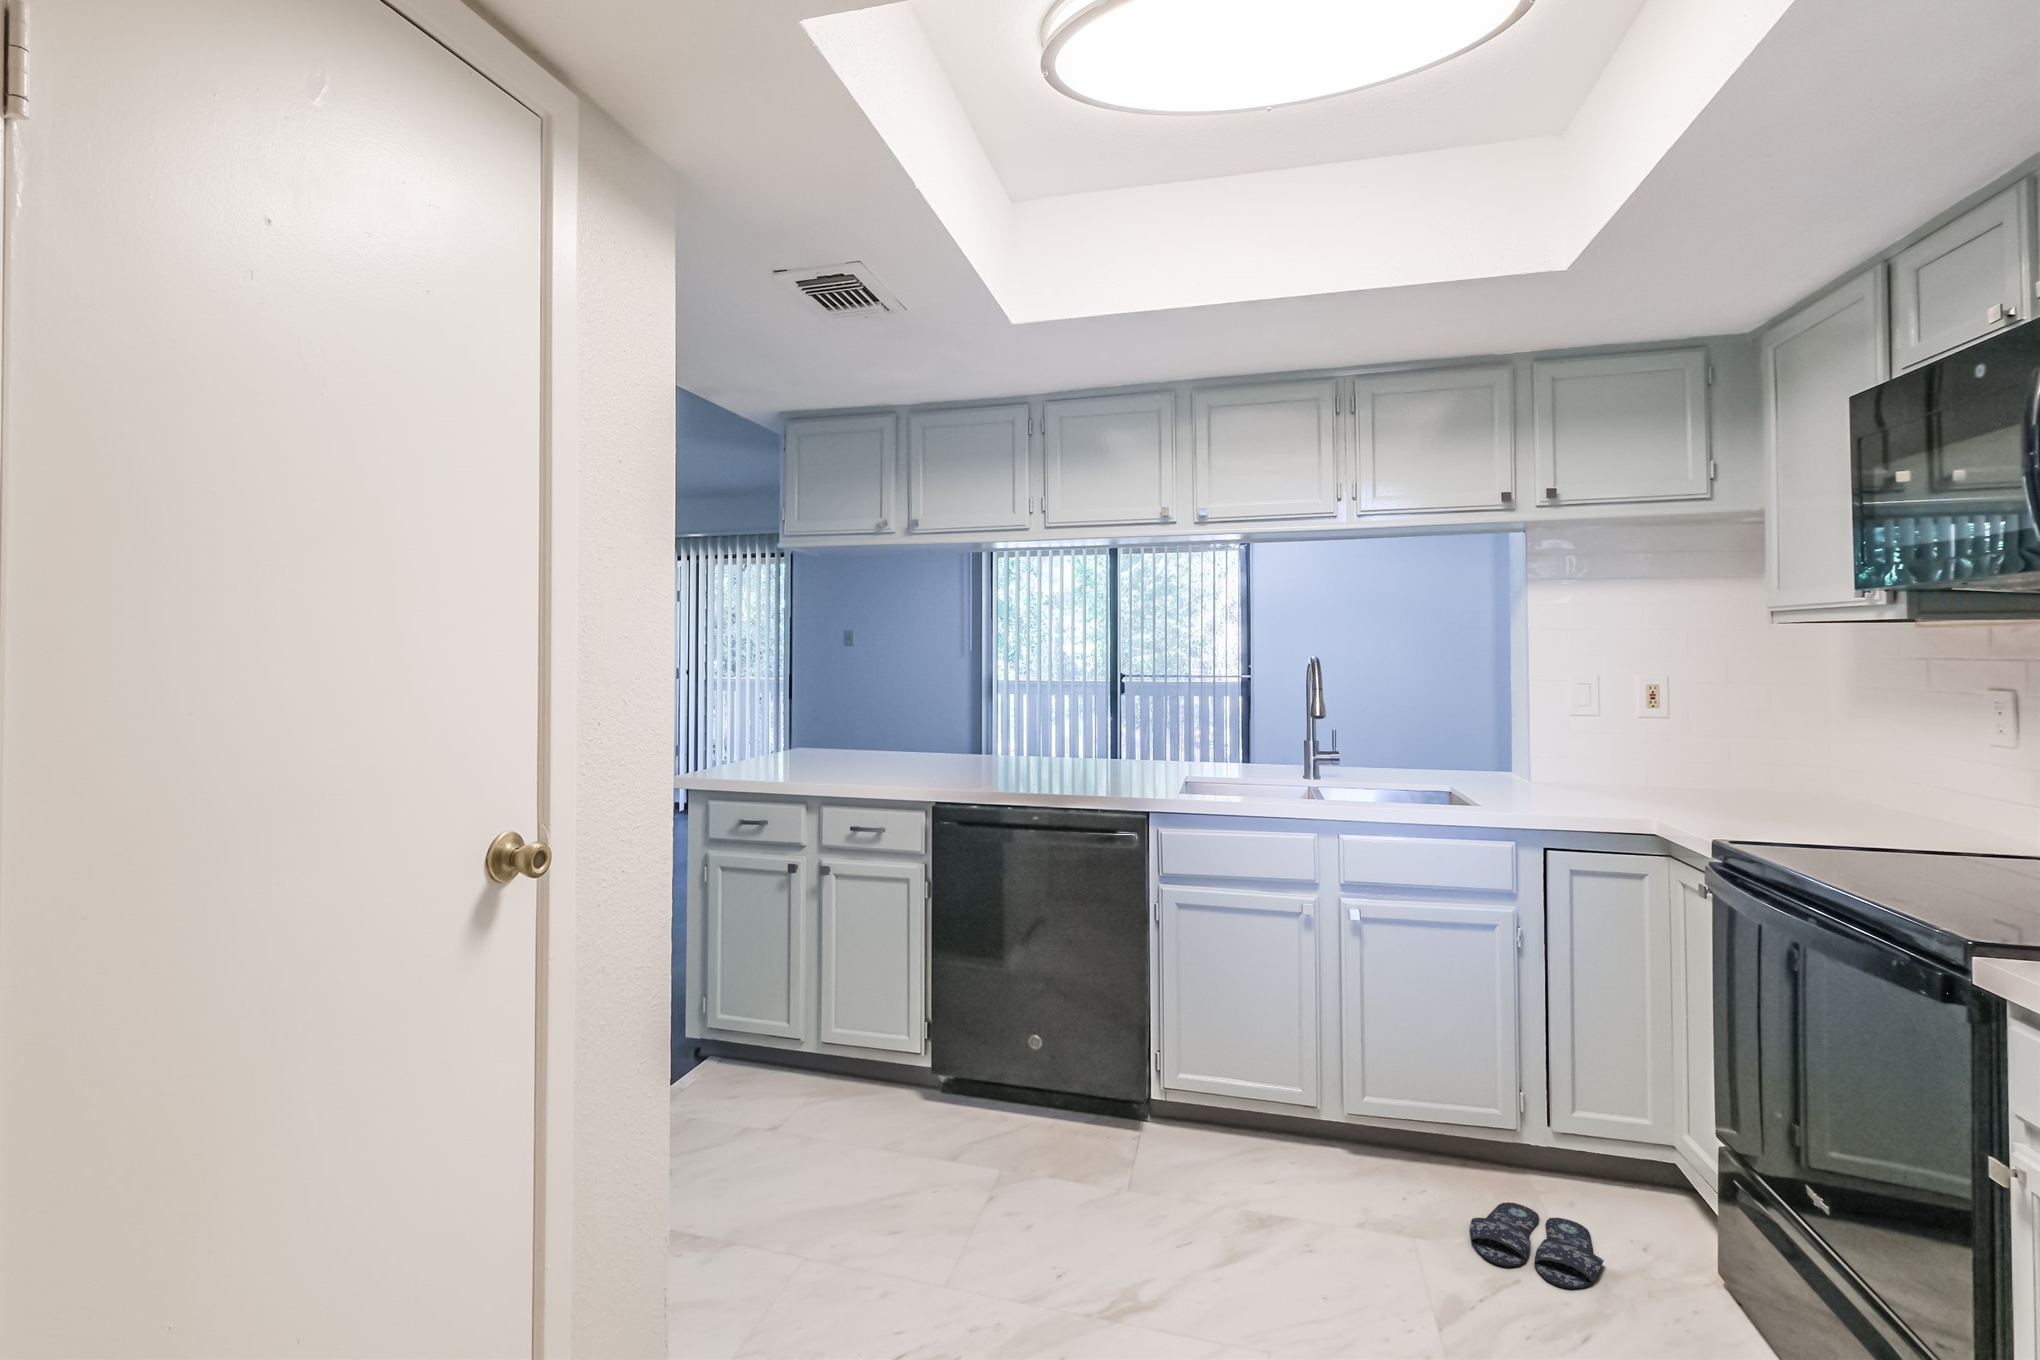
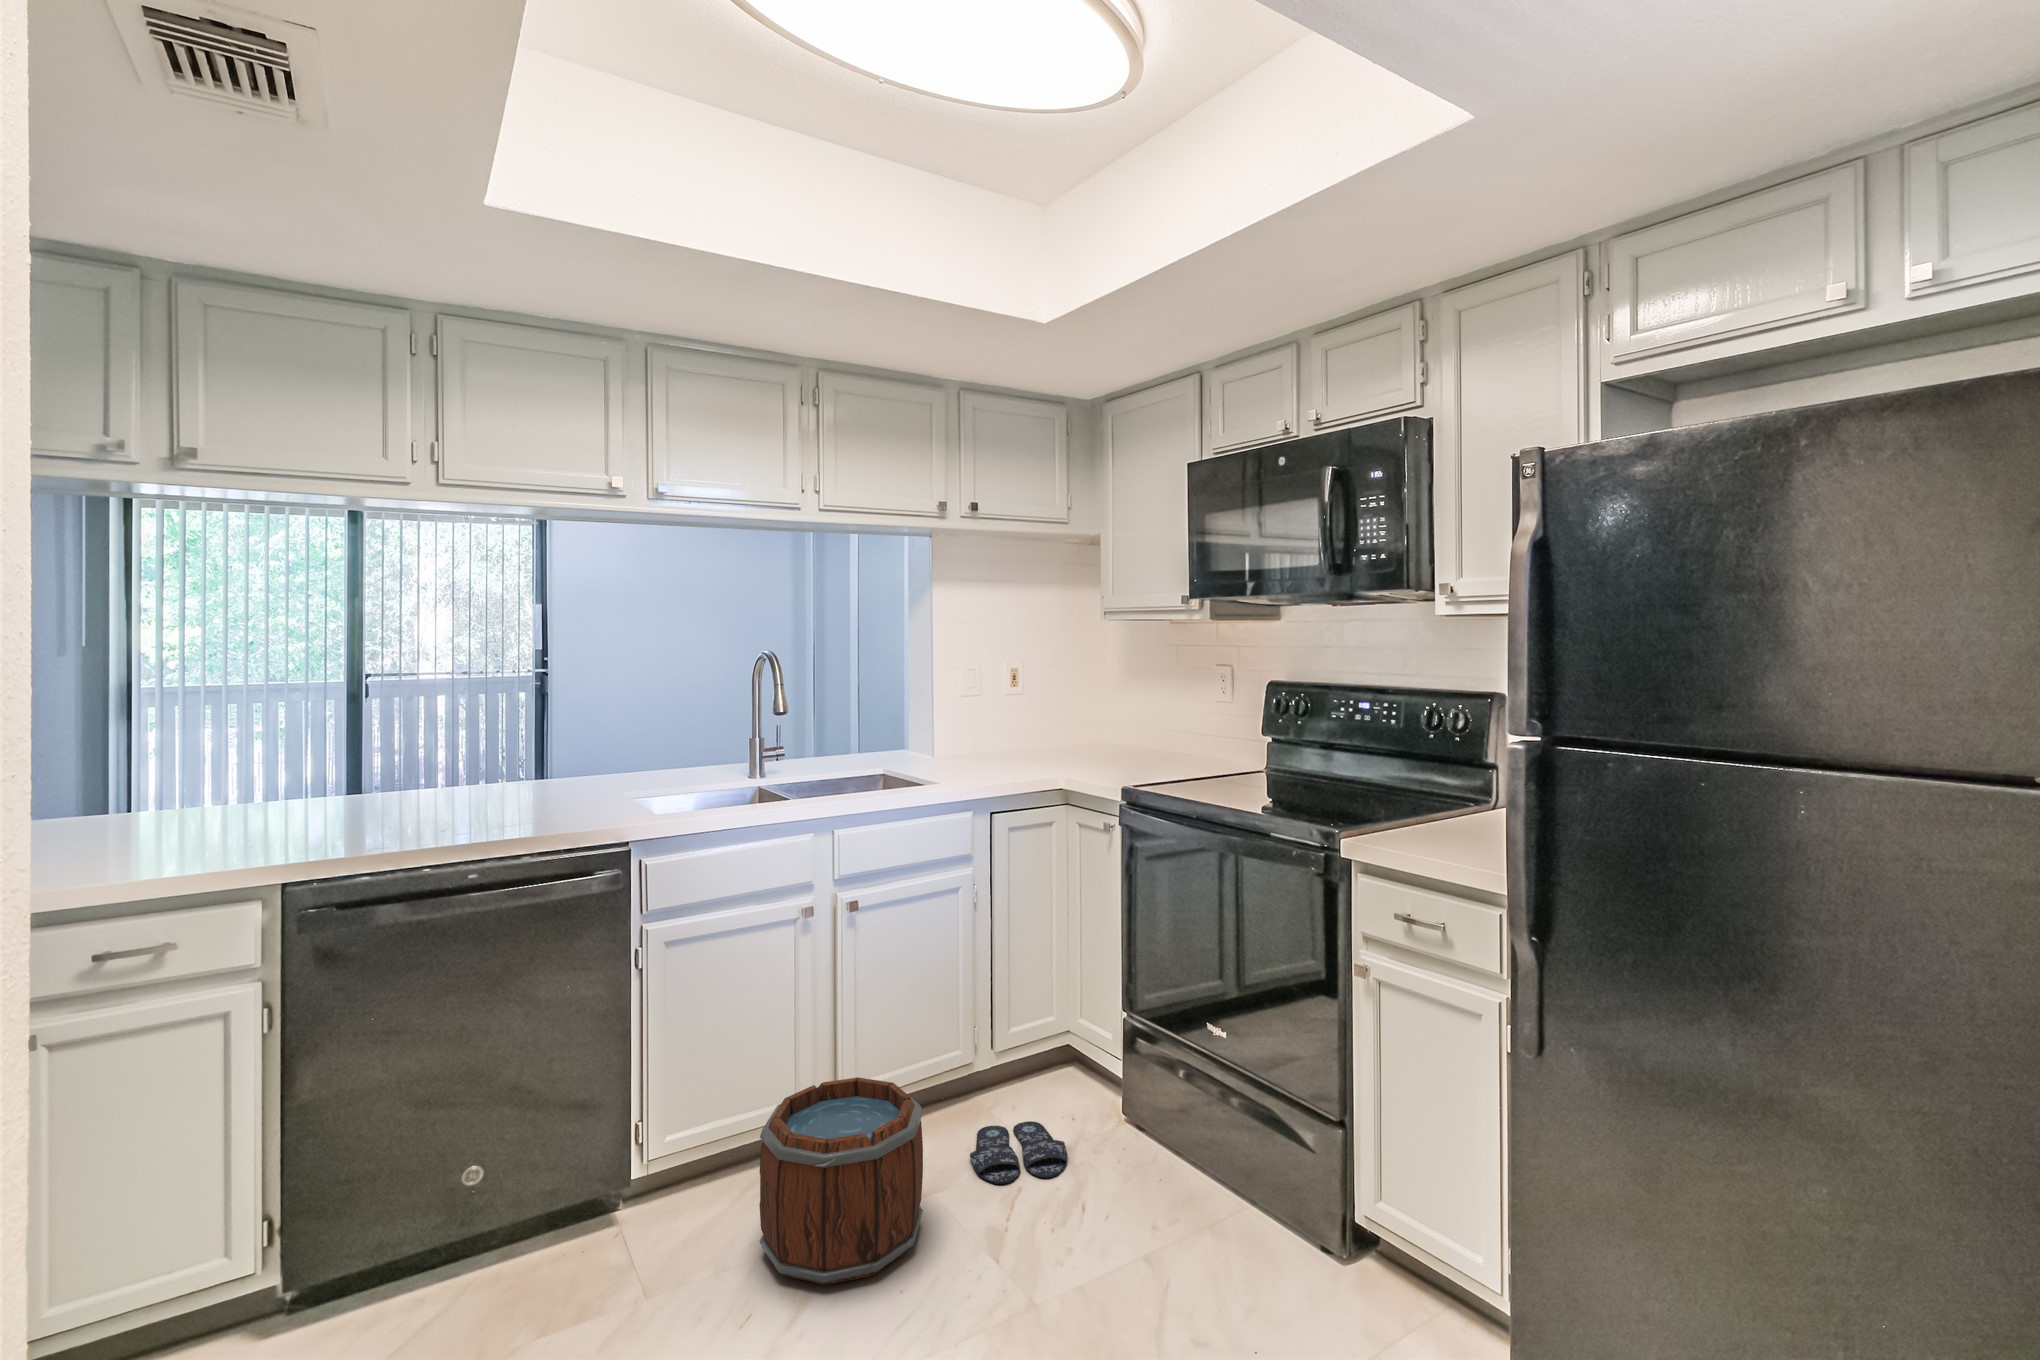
bucket: none [1219,1070,1380,1269] -> present [759,1077,923,1285]

